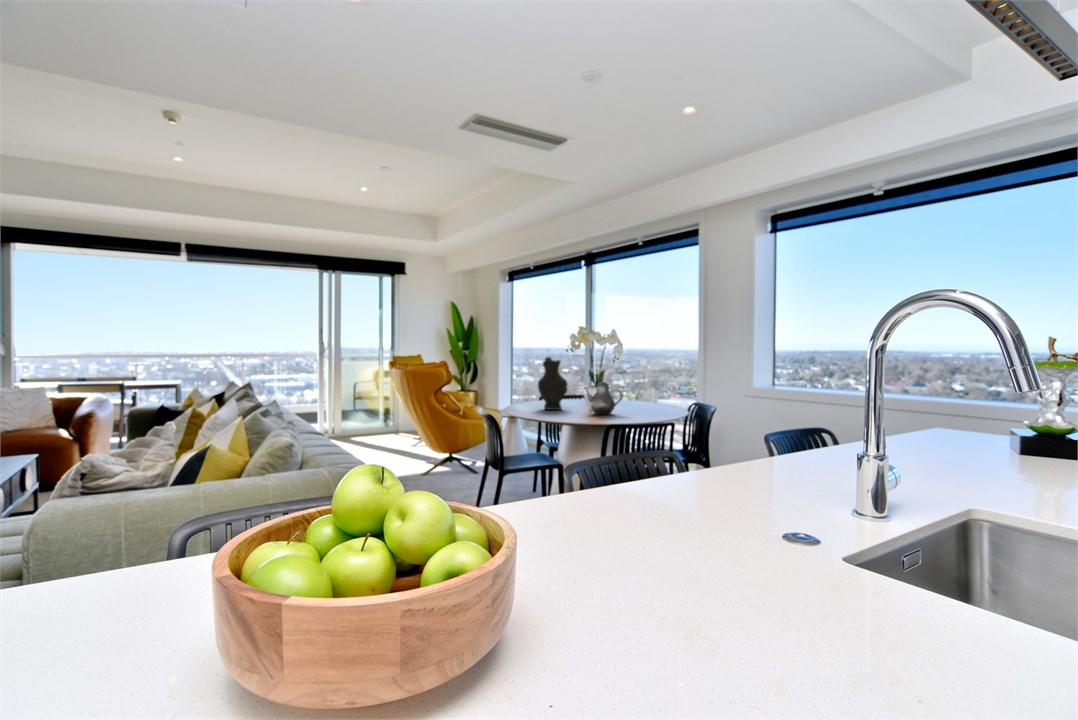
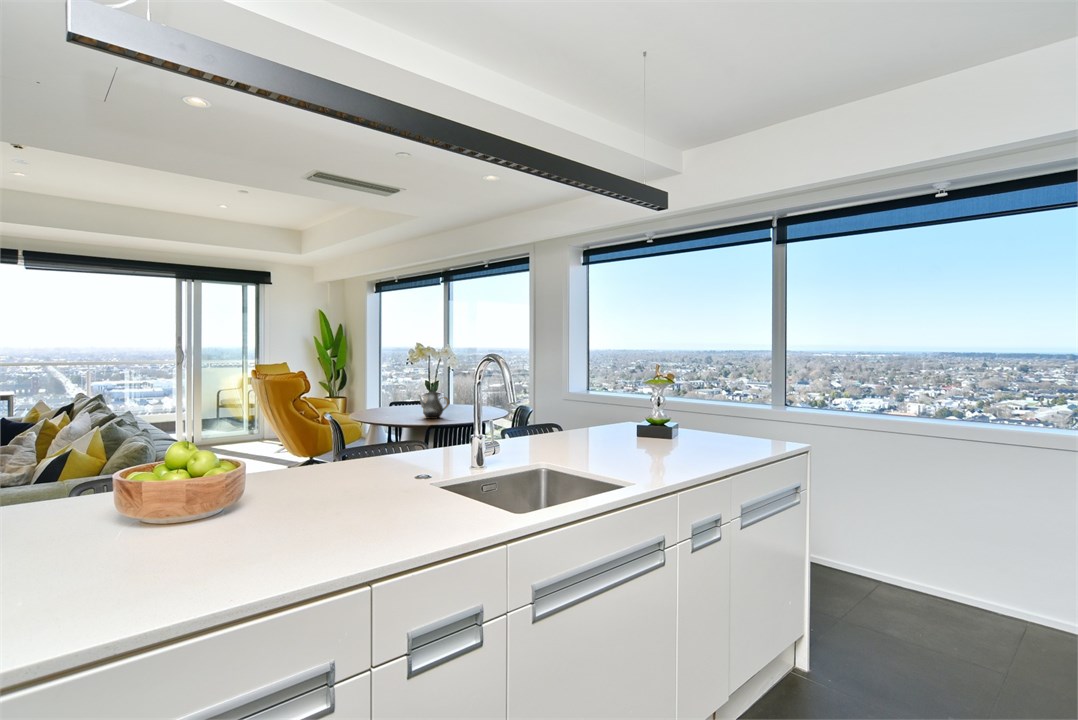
decorative vase: present [538,357,568,410] -> none [381,369,407,415]

